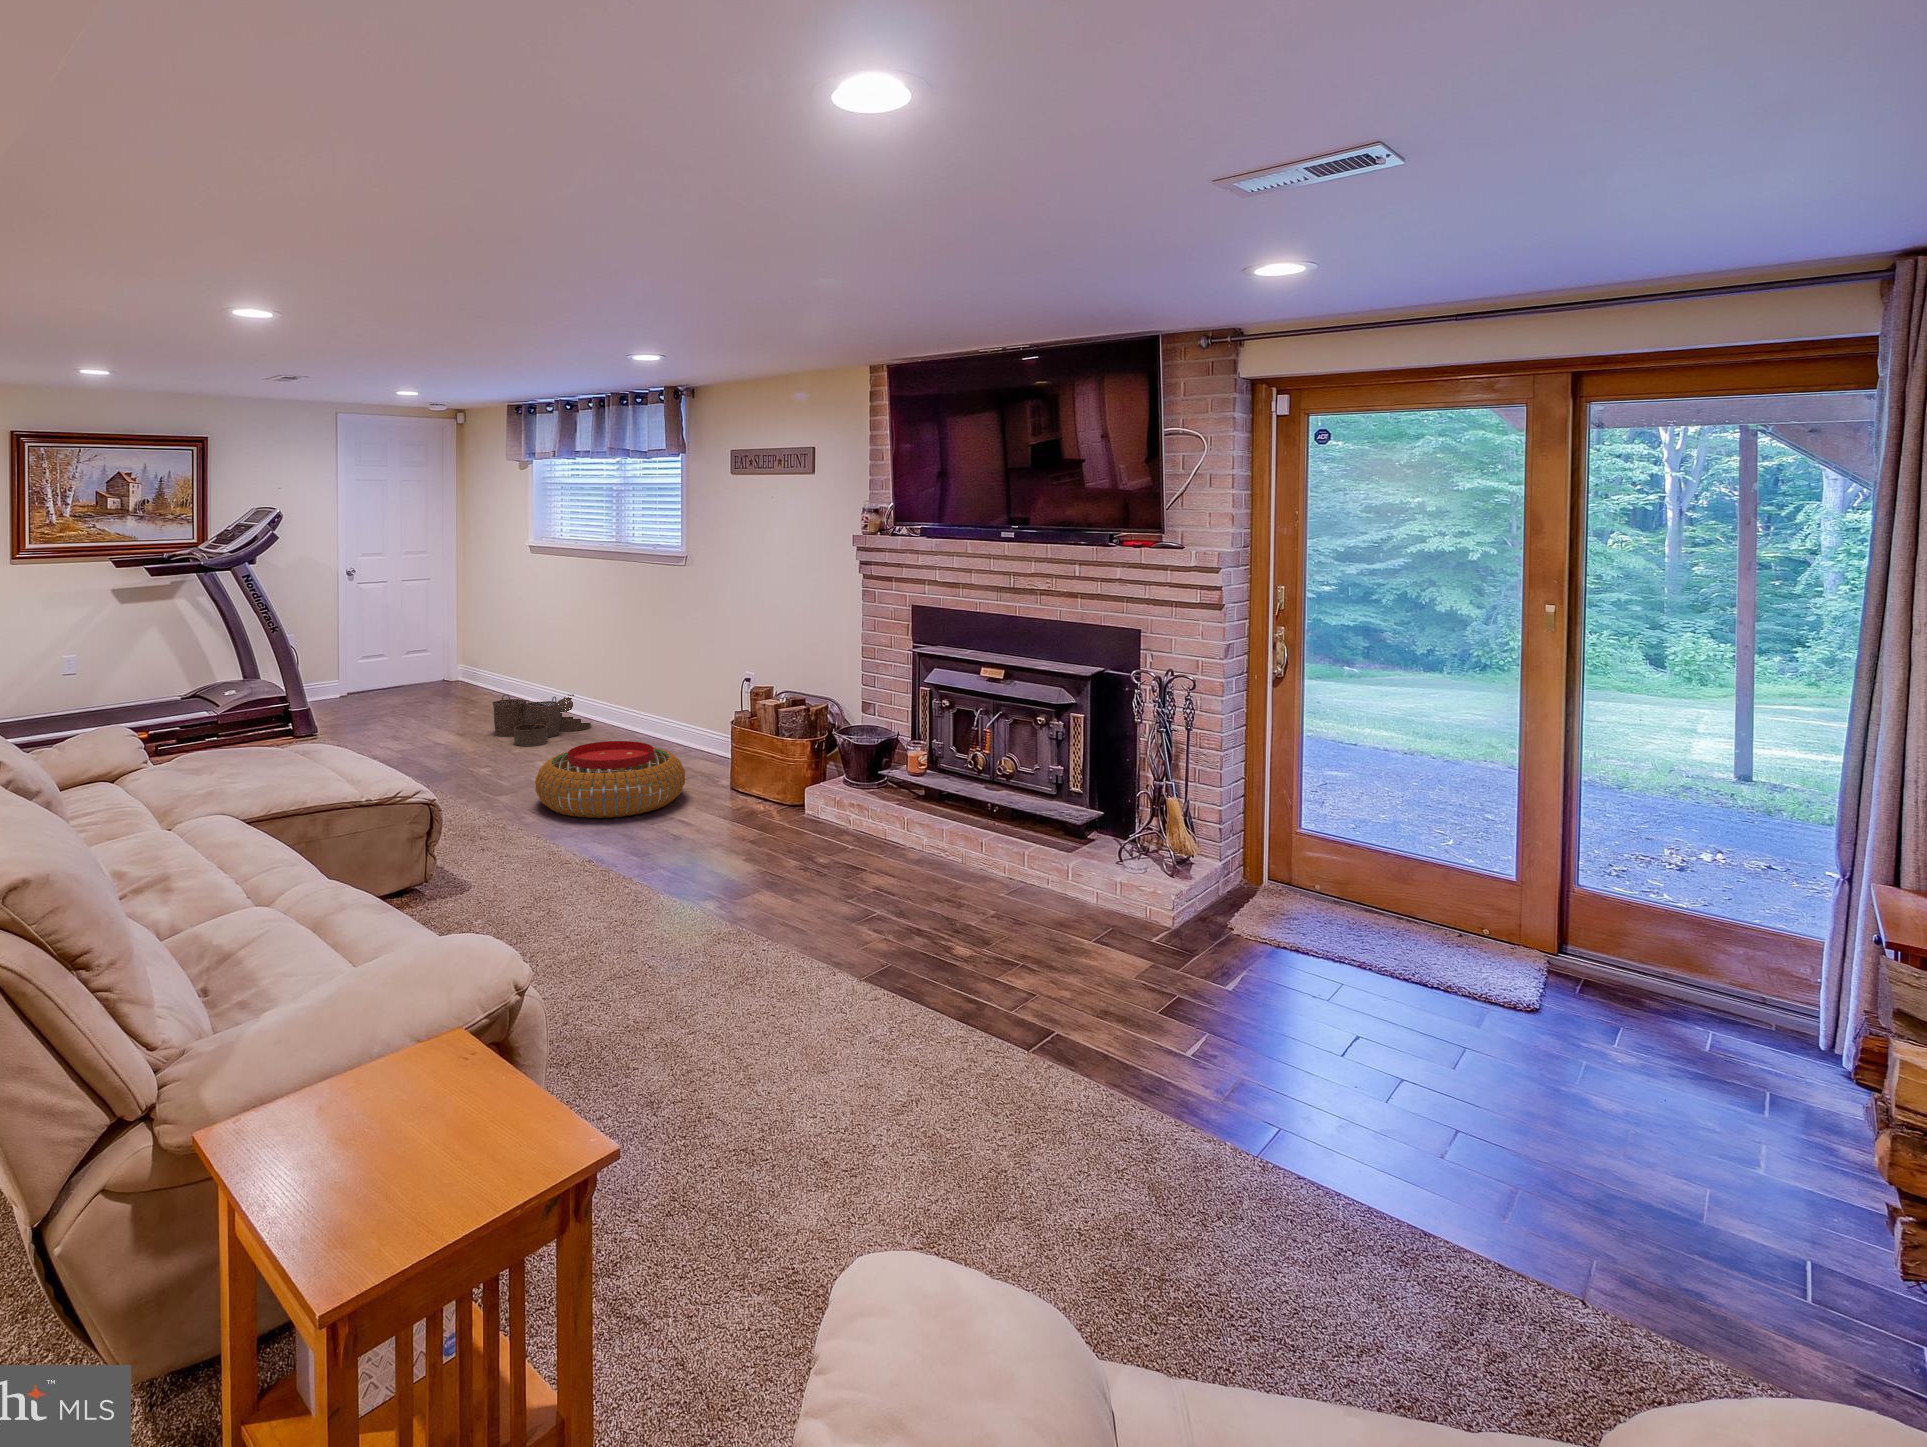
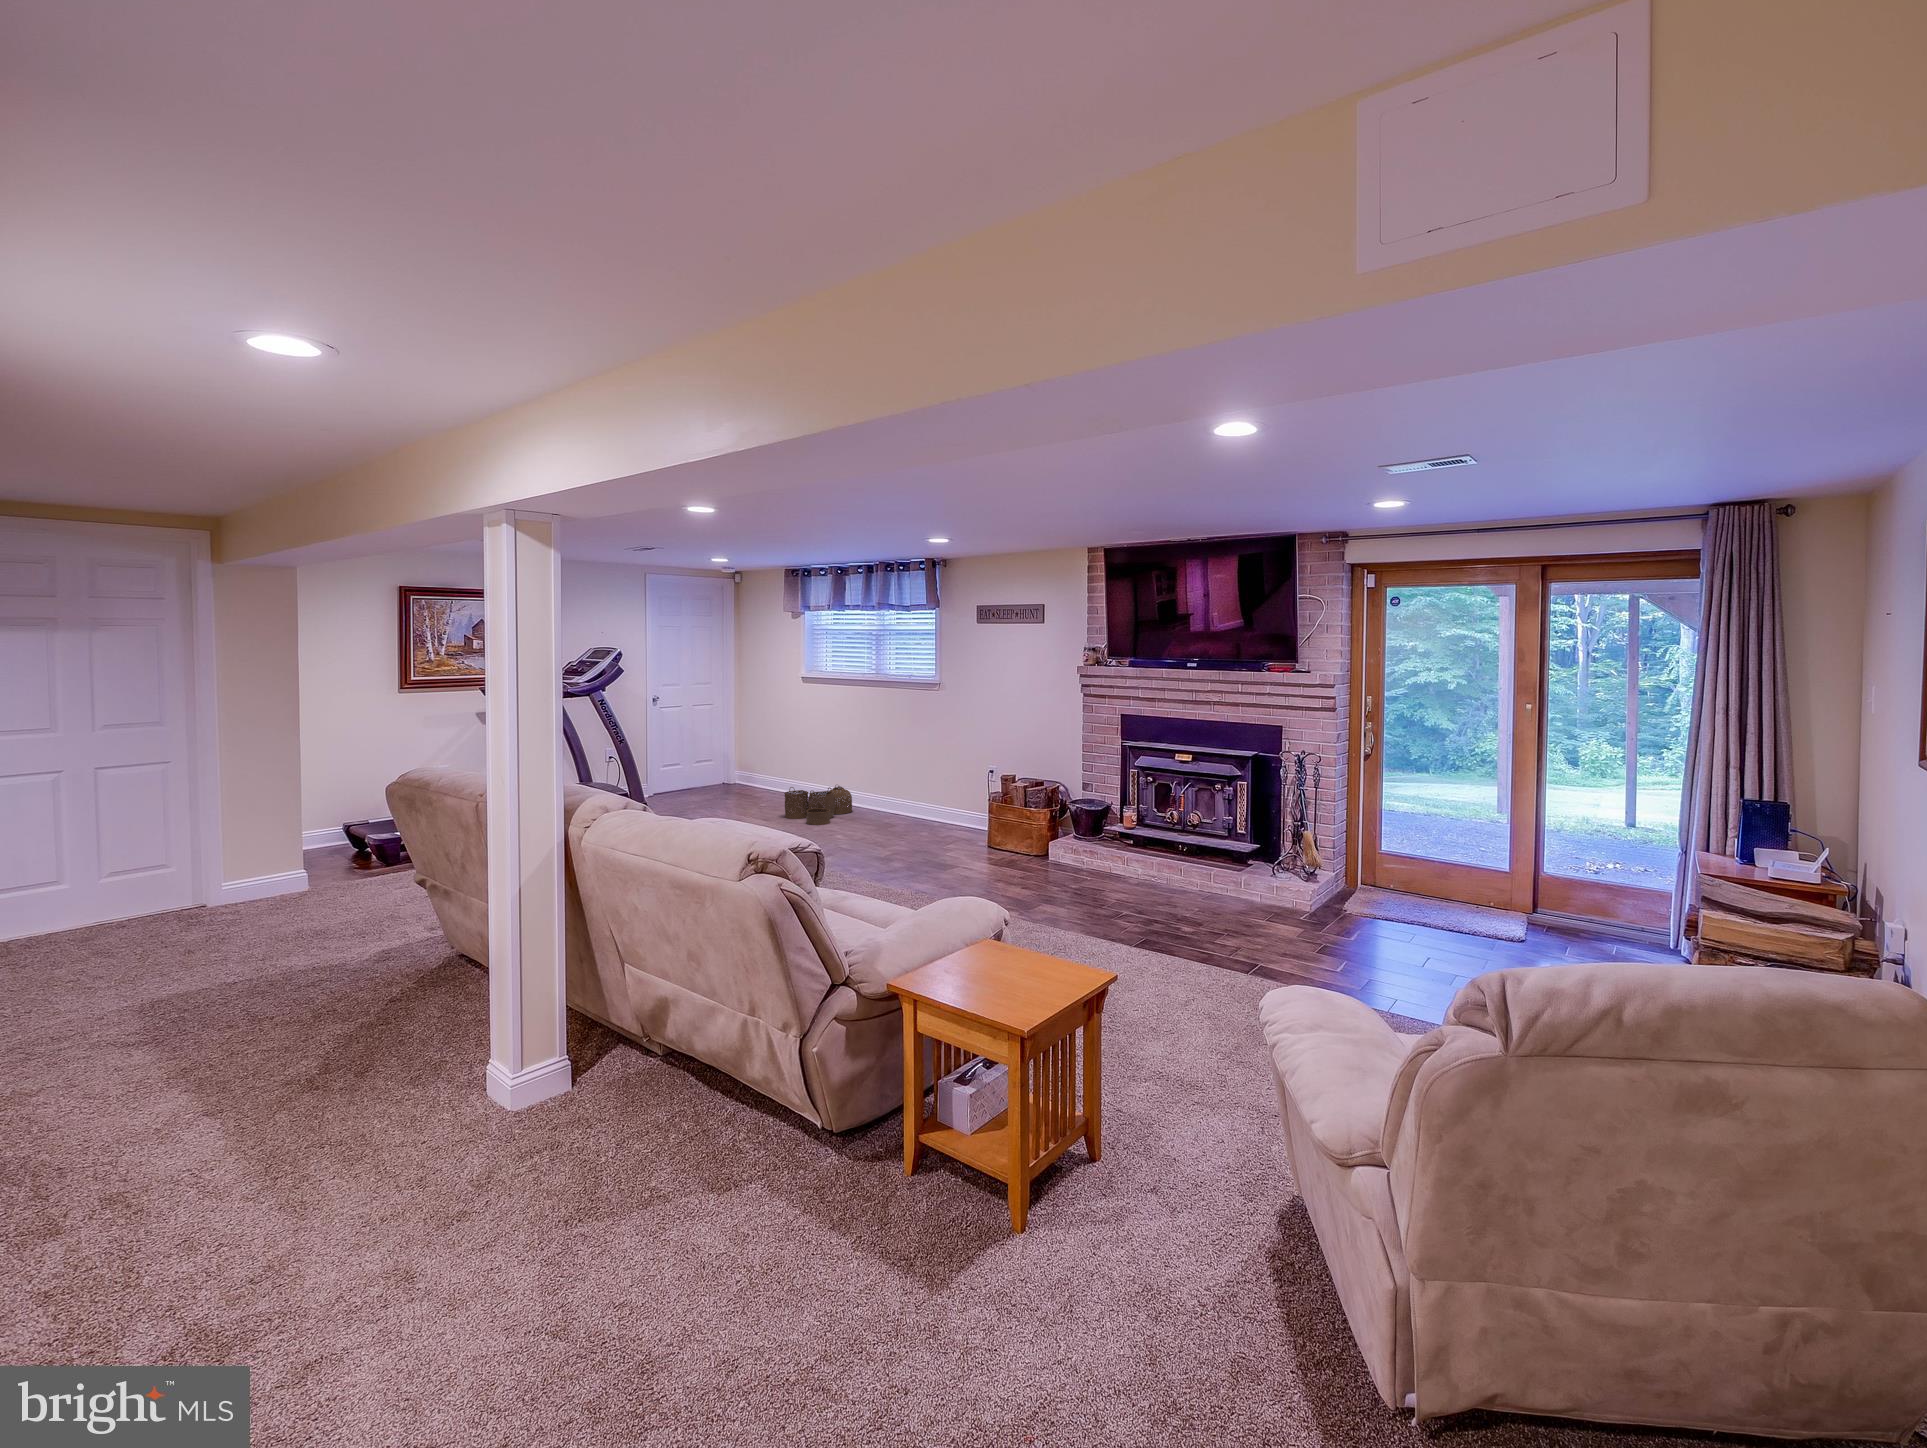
pouf: present [535,741,685,818] -> none [861,815,962,867]

